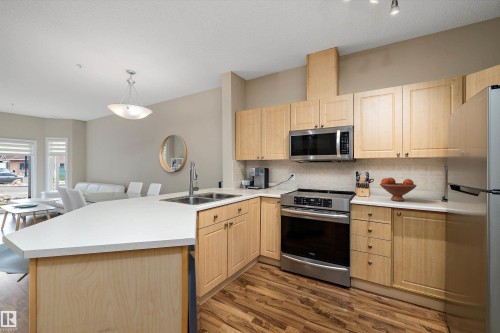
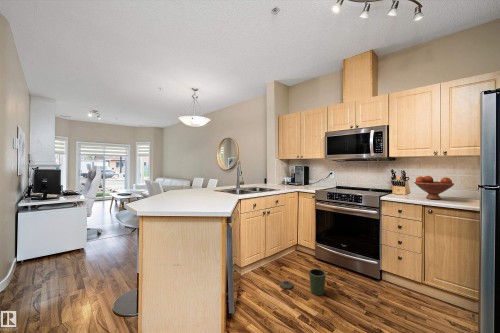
trash can: none [249,287,303,320] -> present [280,269,326,295]

